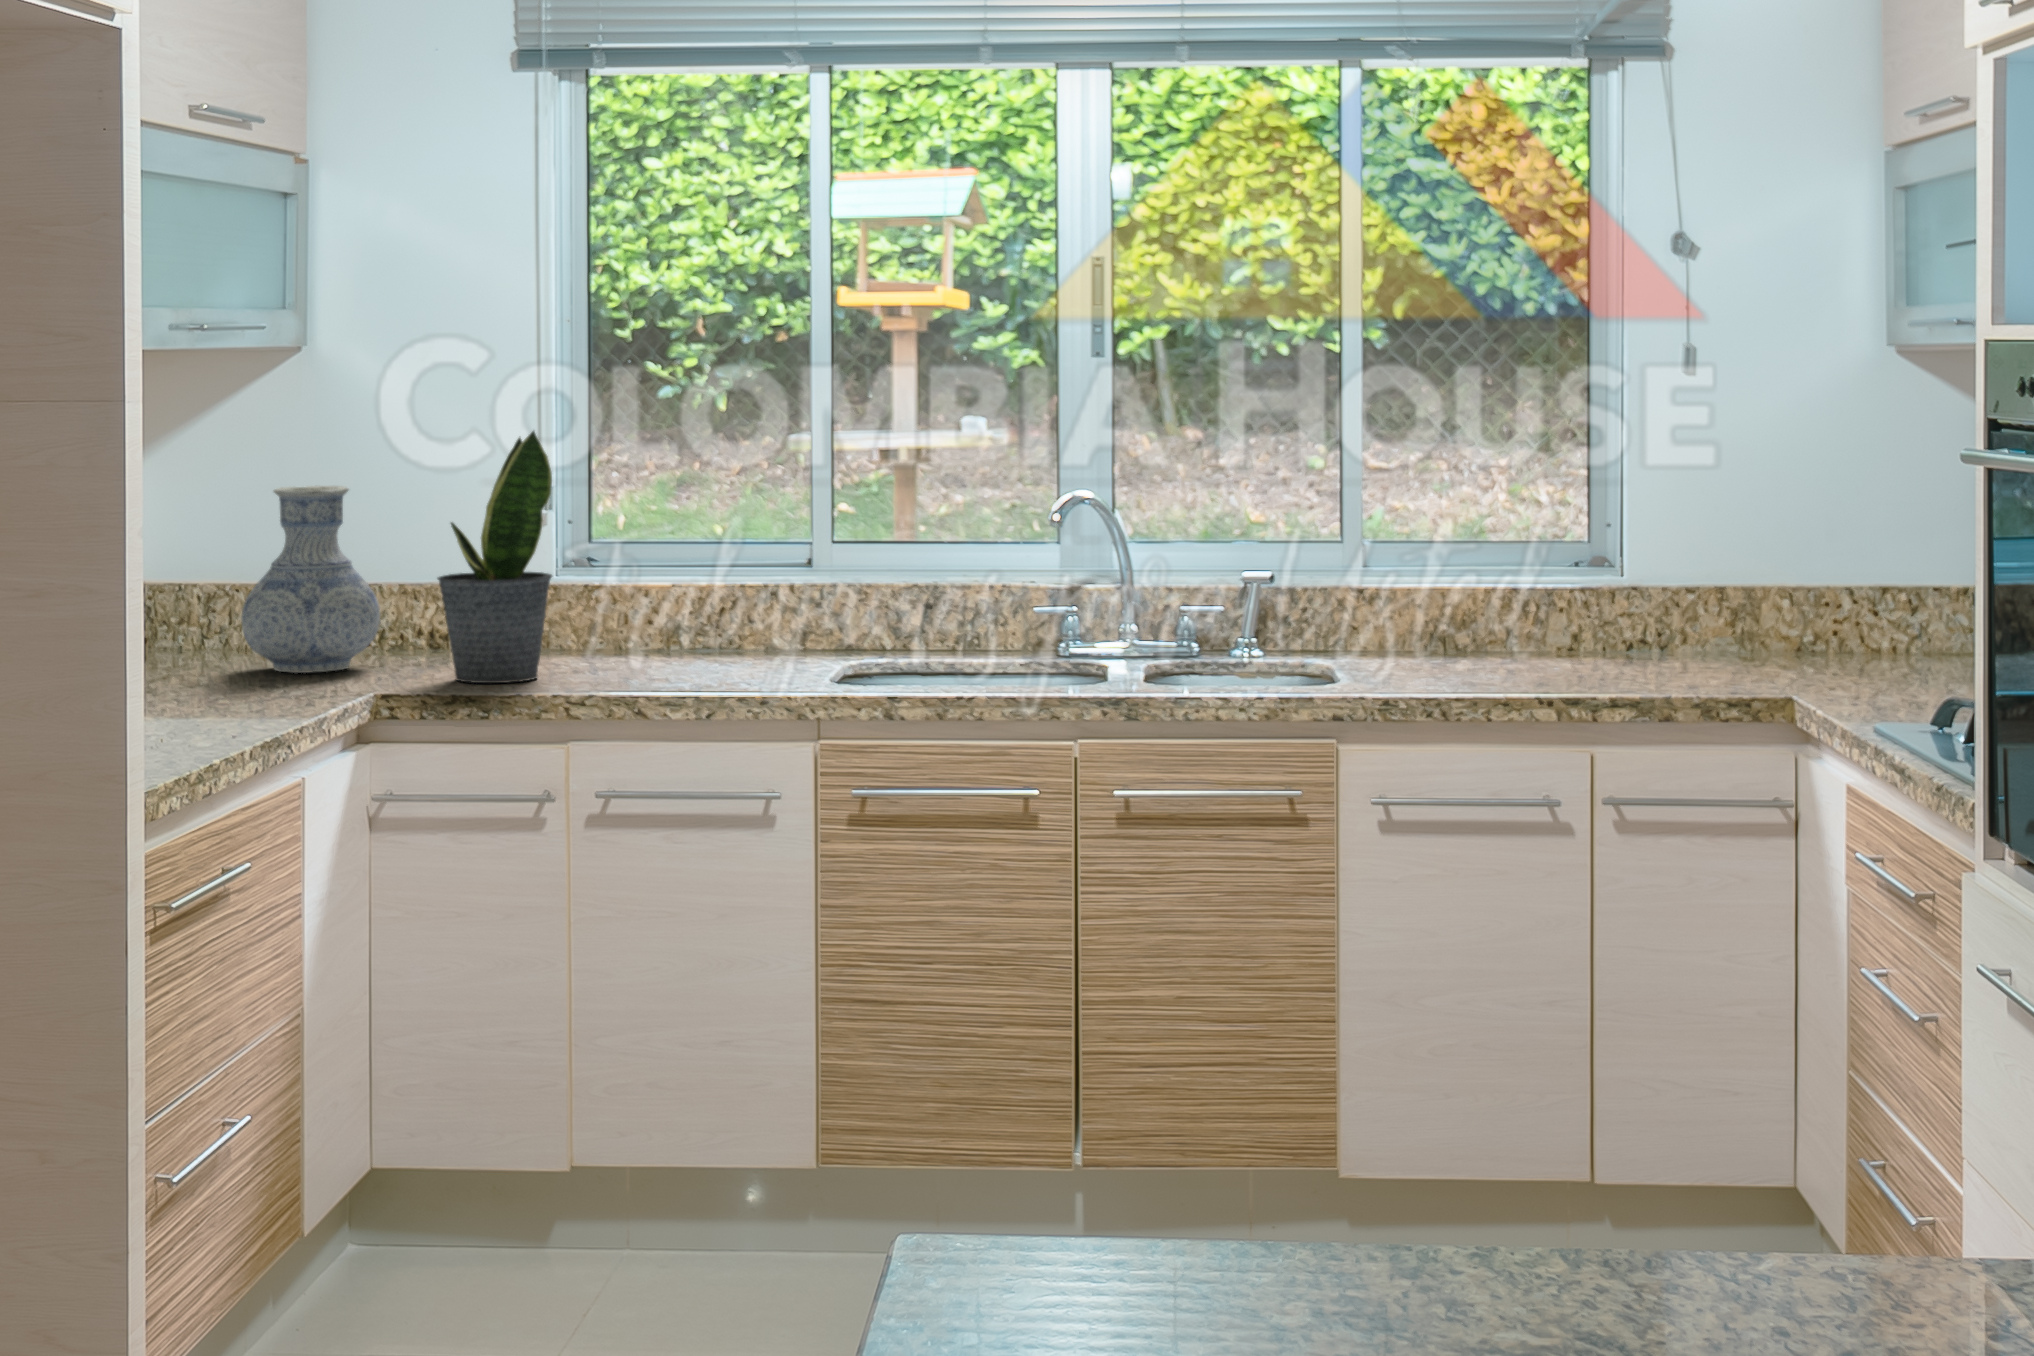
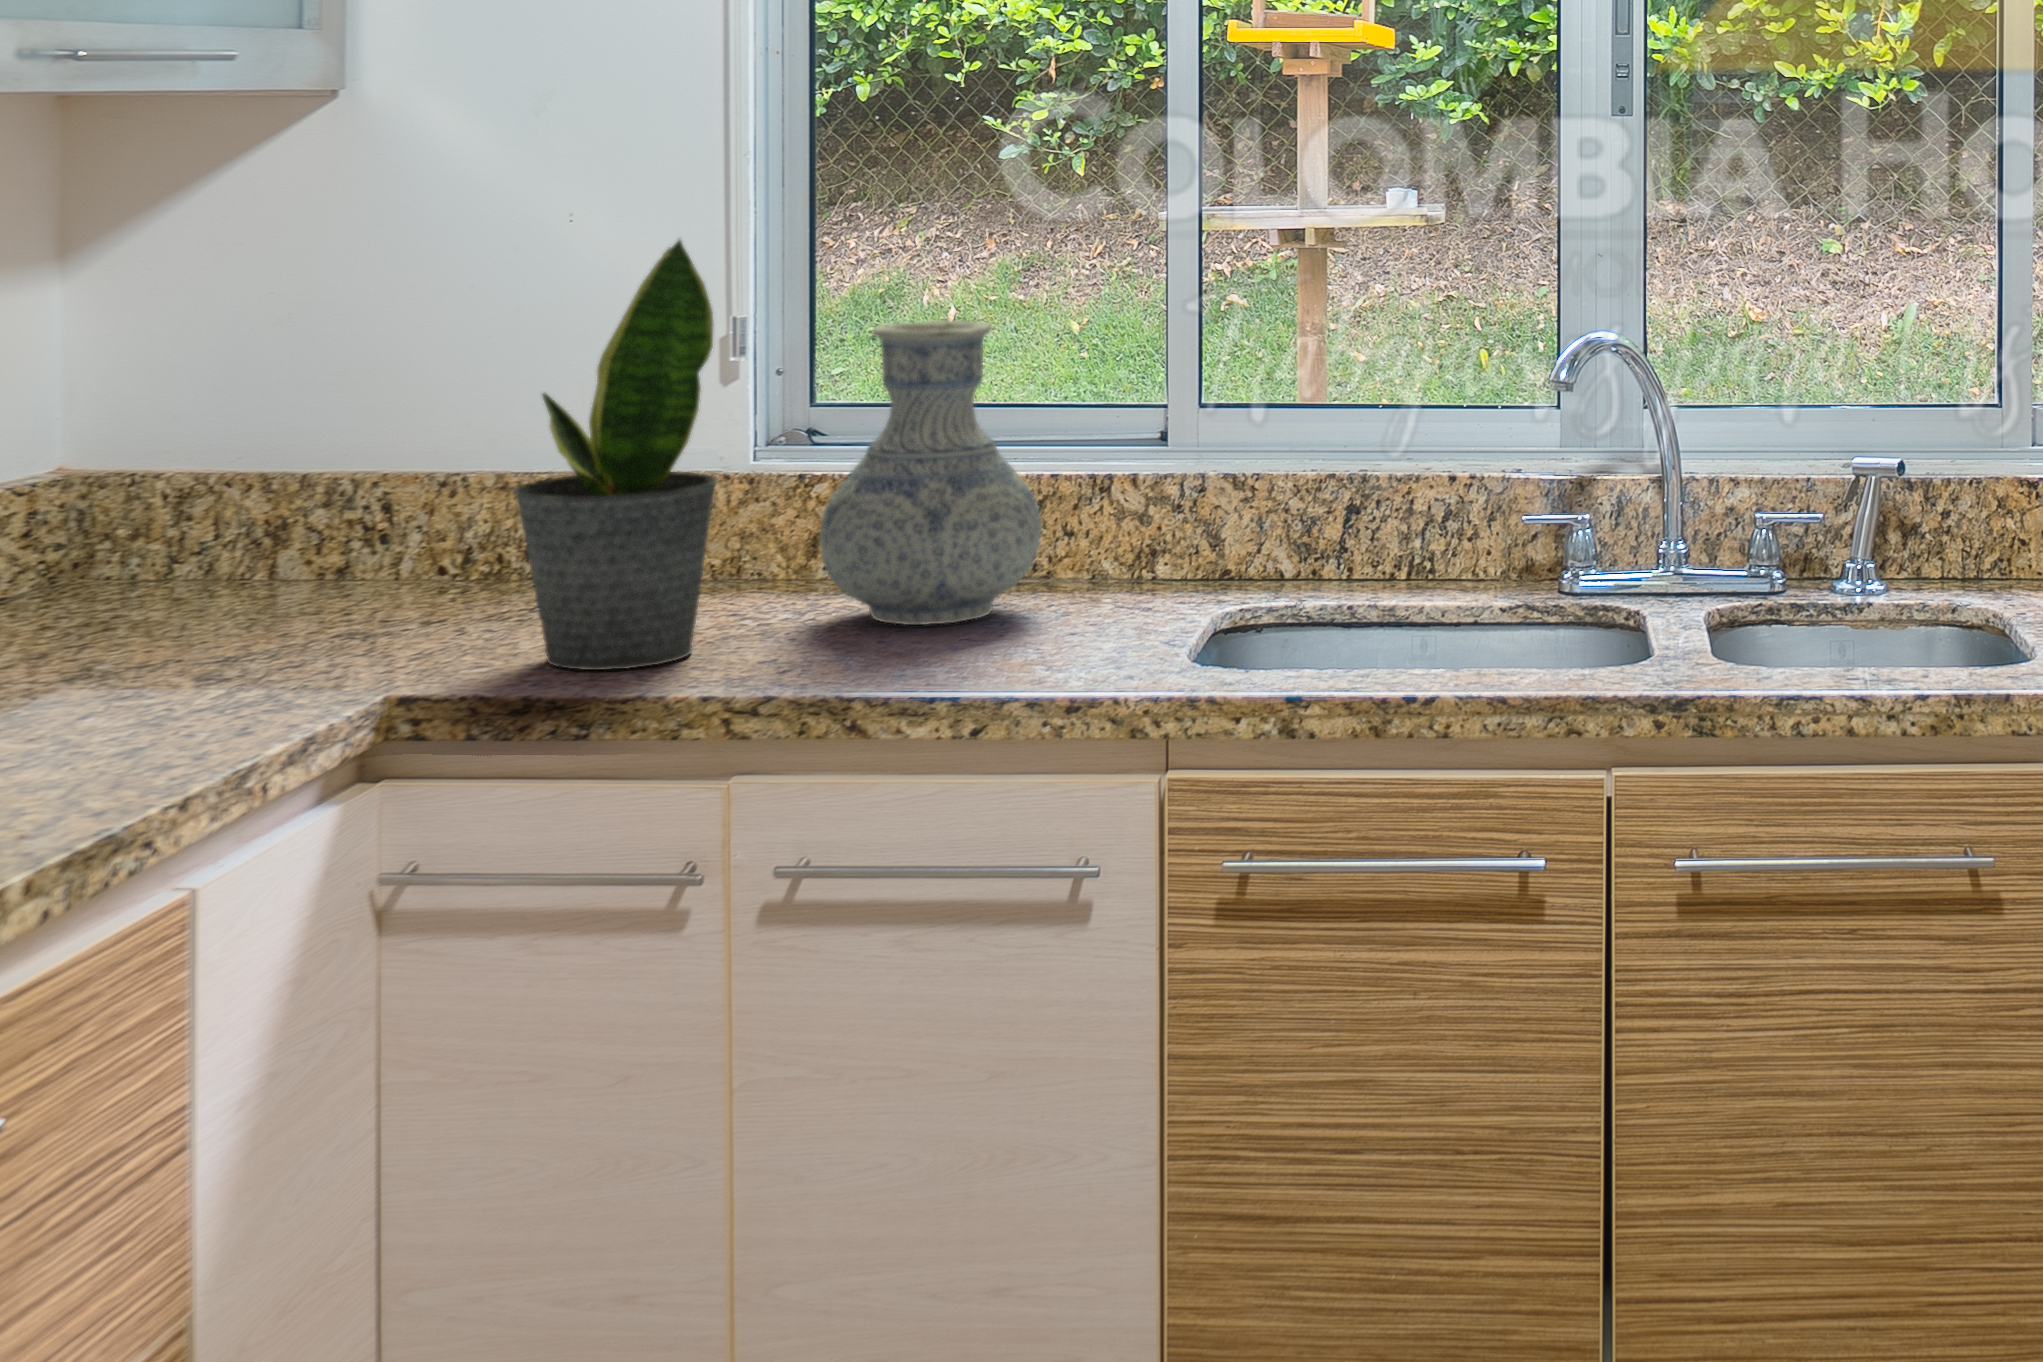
vase: present [241,486,380,673] -> present [819,320,1041,625]

